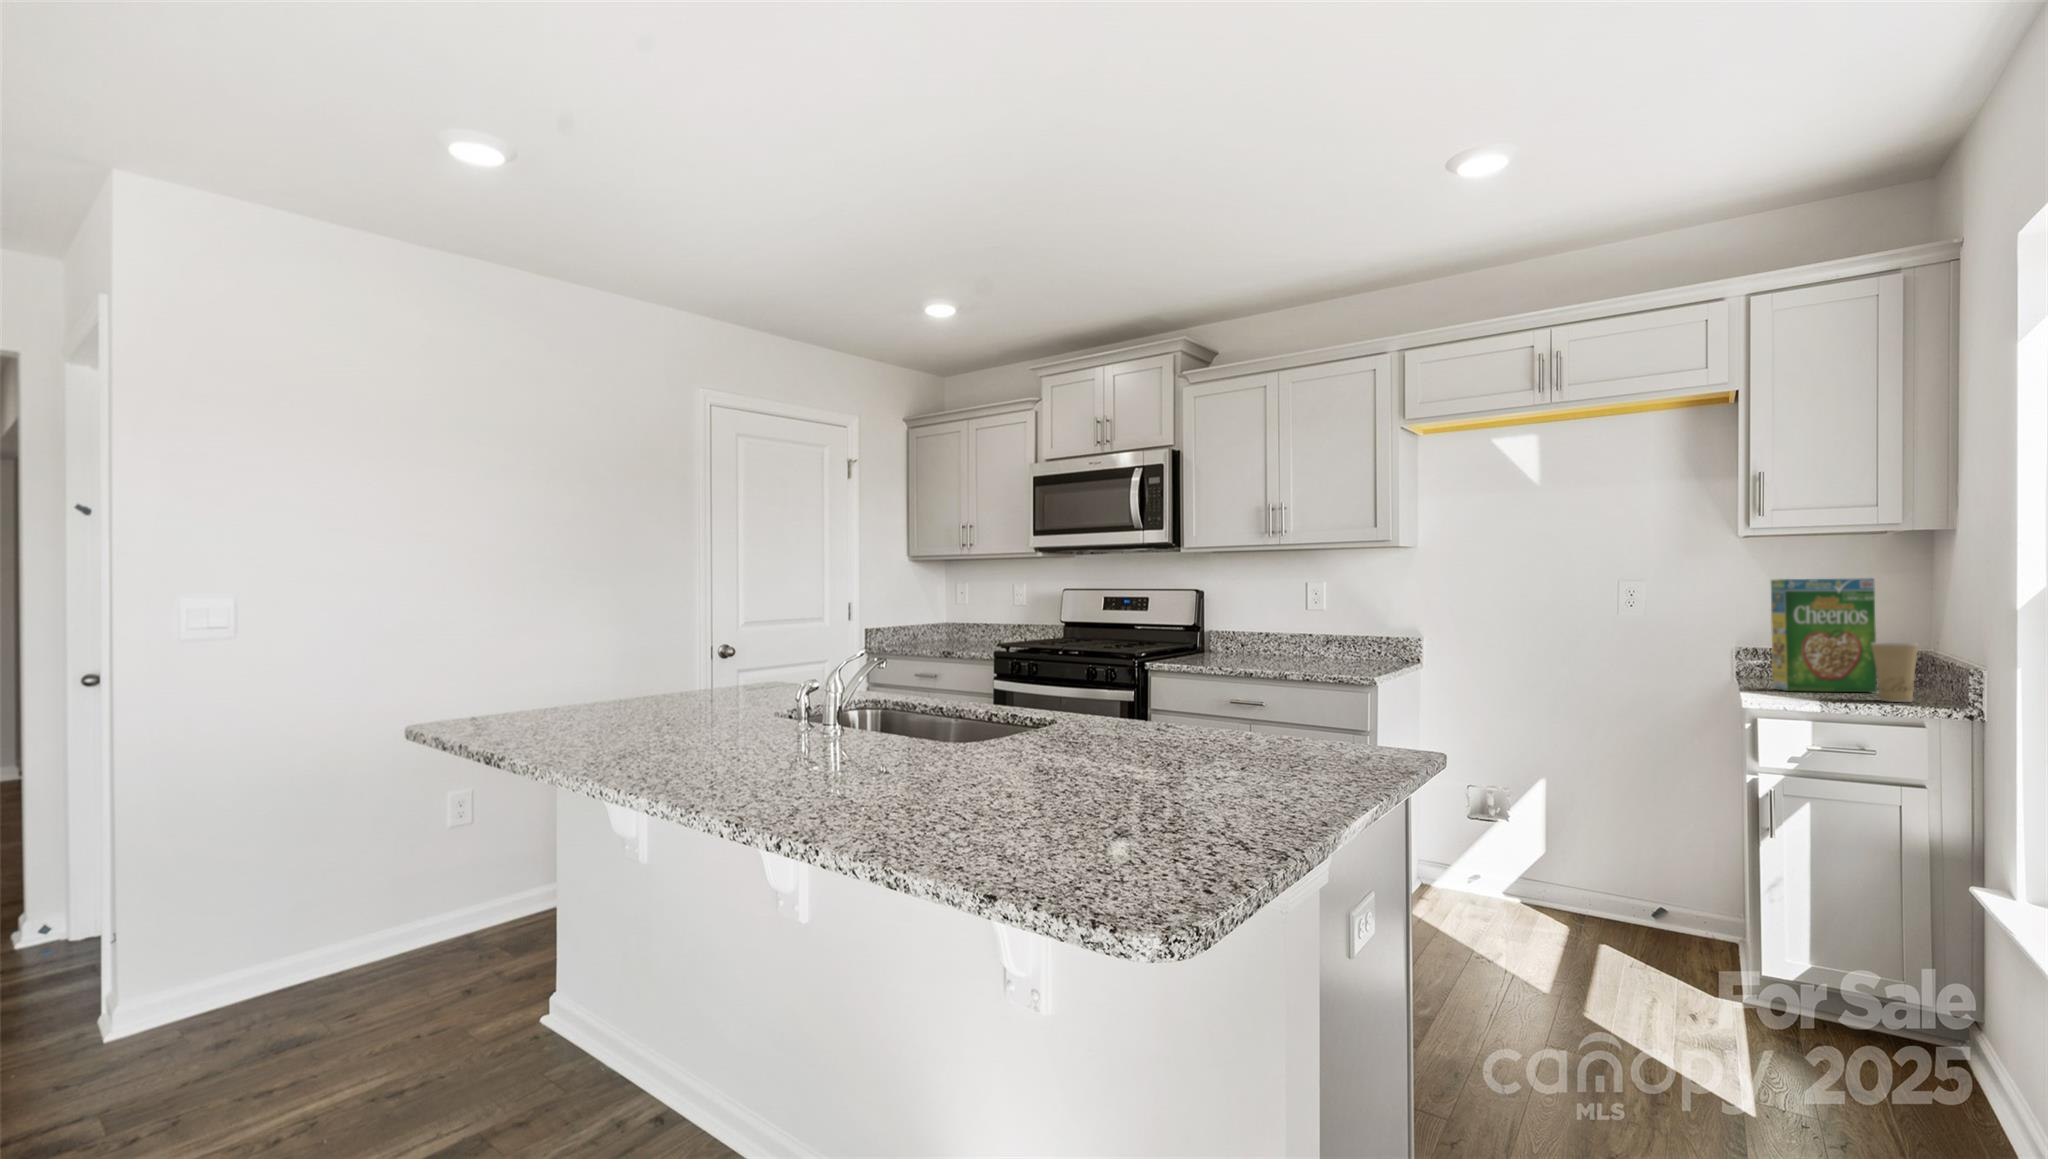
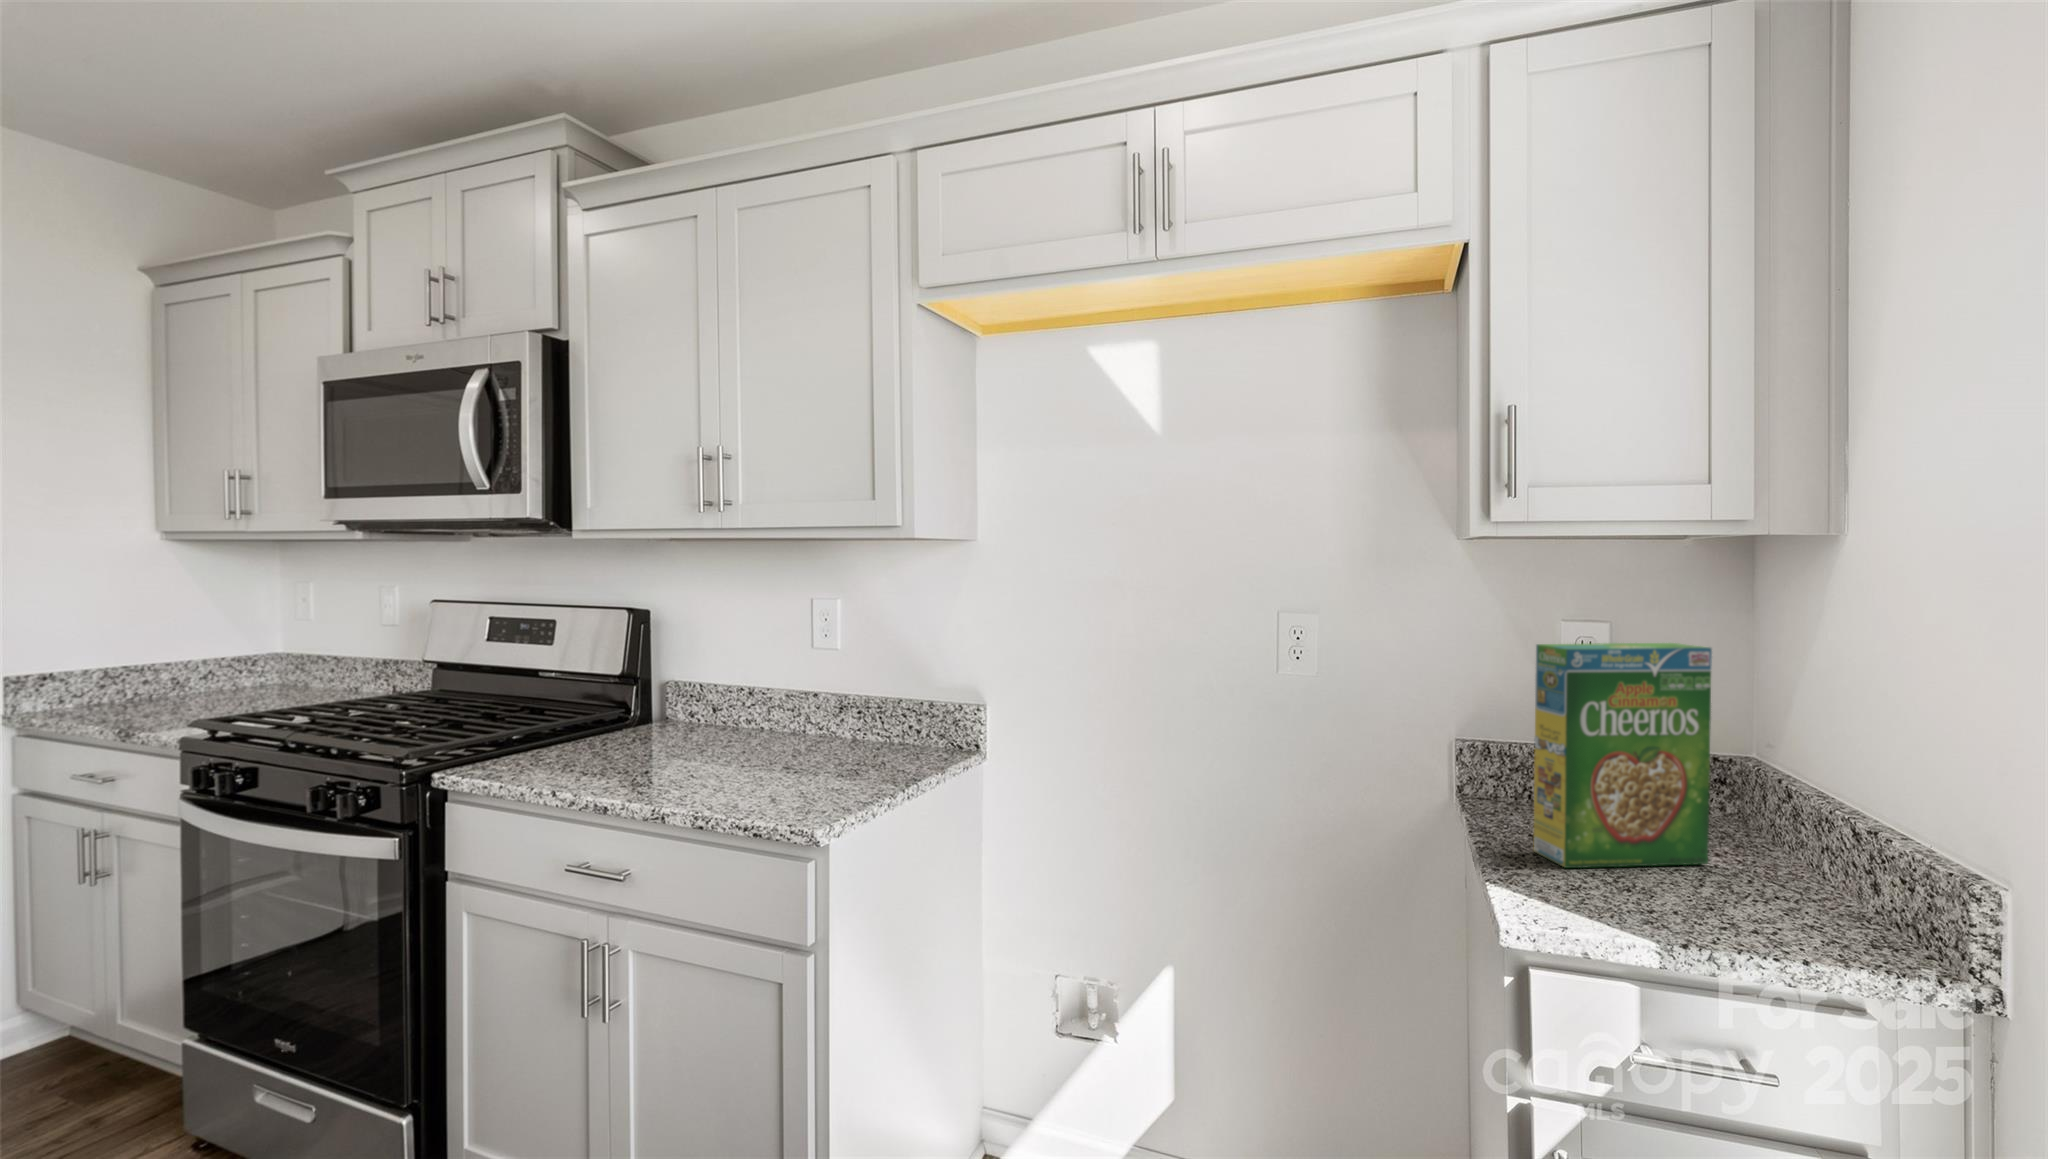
paper cup: present [1871,643,1918,702] -> none [1739,795,1834,932]

